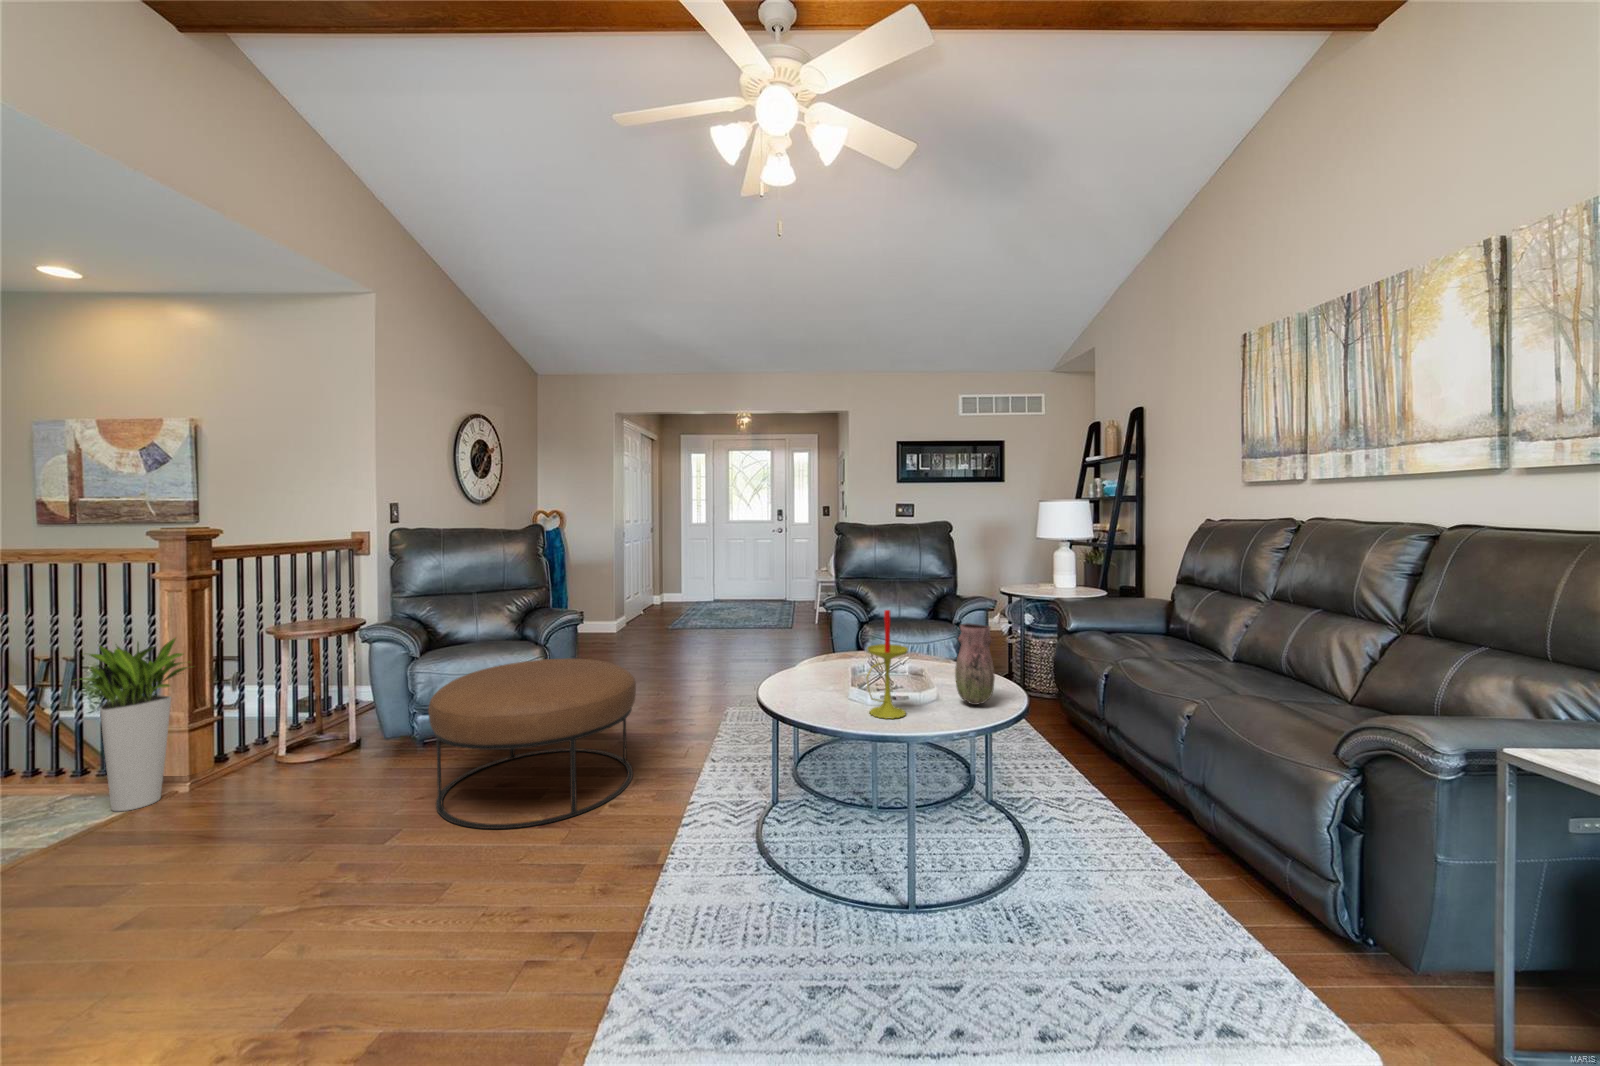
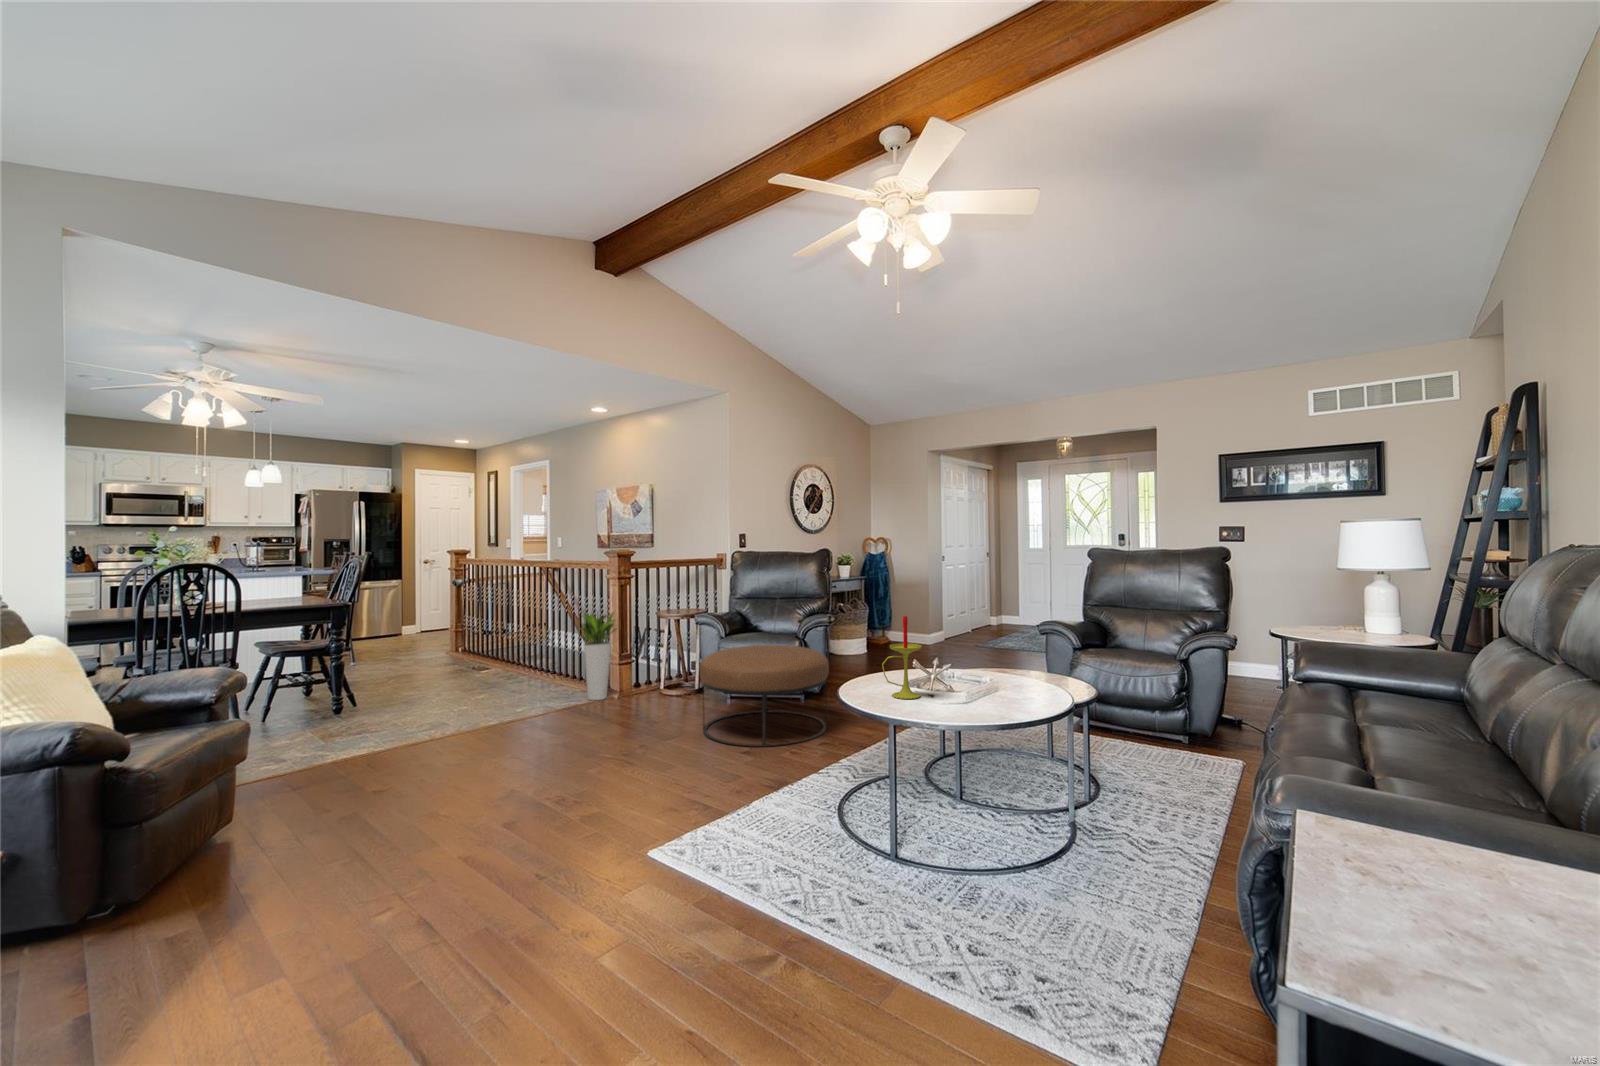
vase: present [955,623,995,705] -> none [970,634,1003,703]

